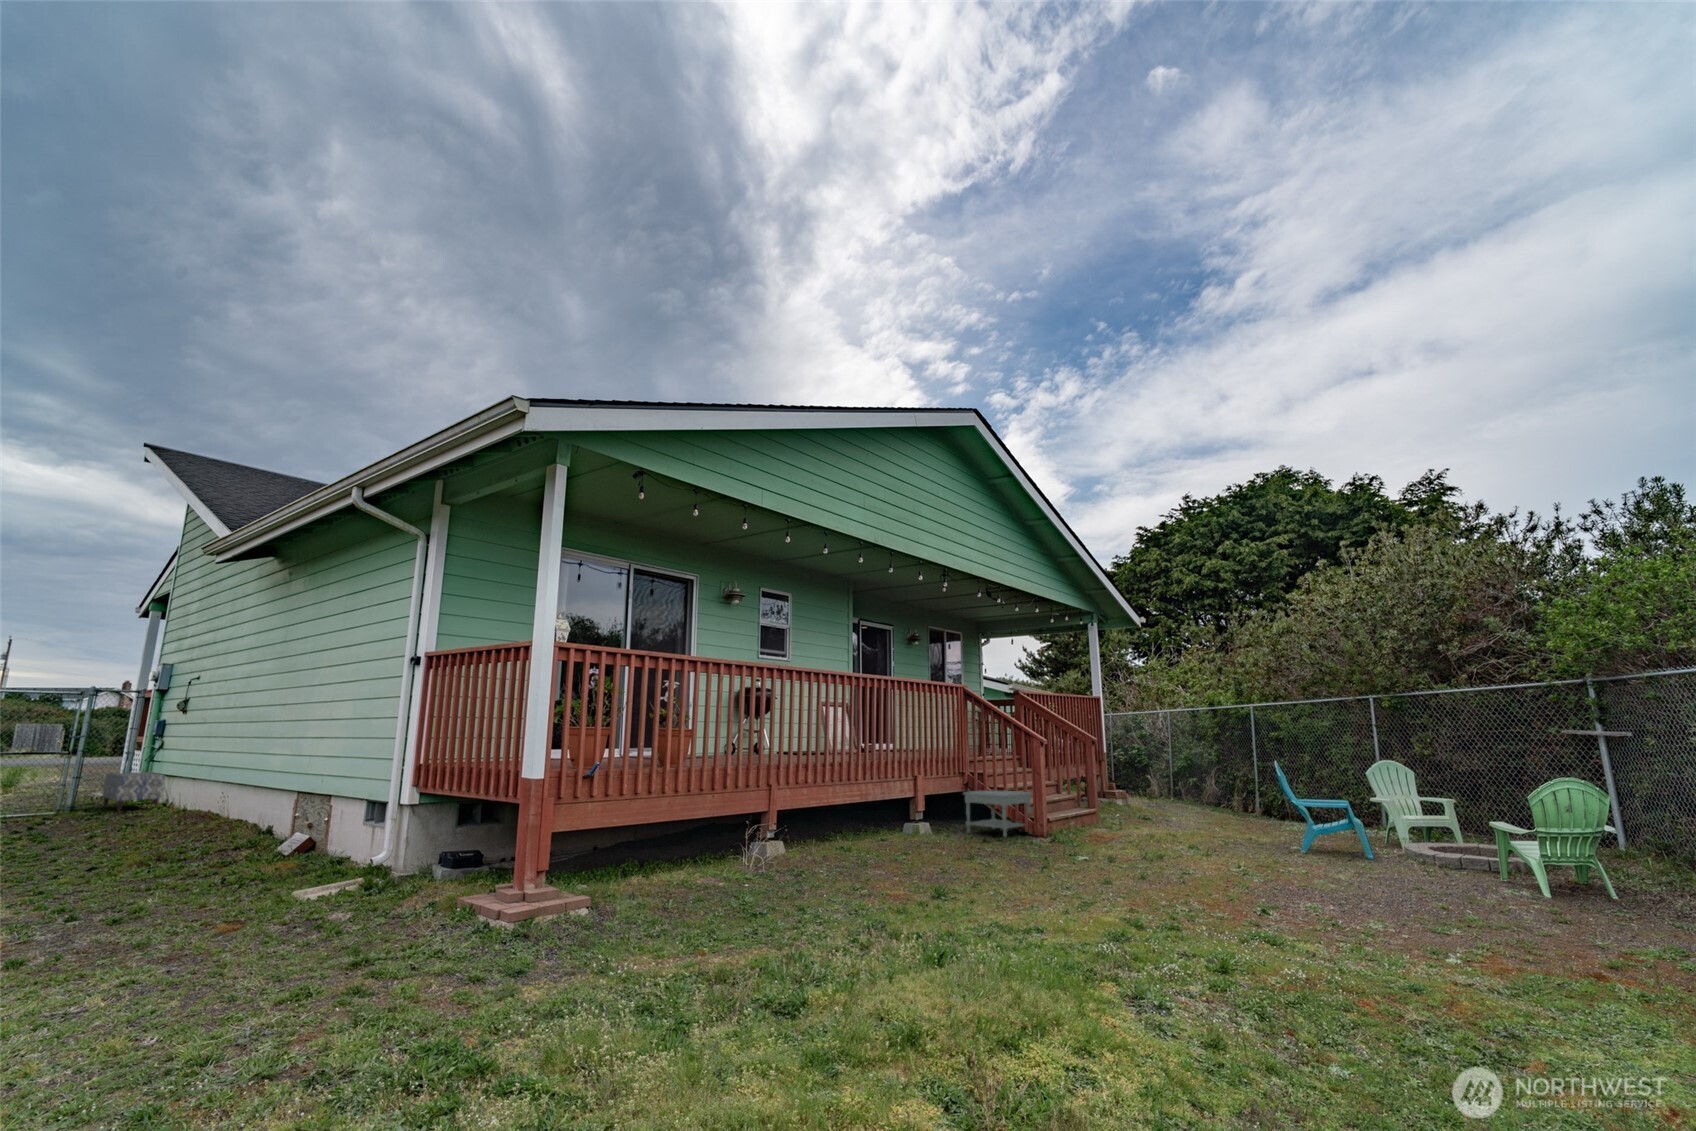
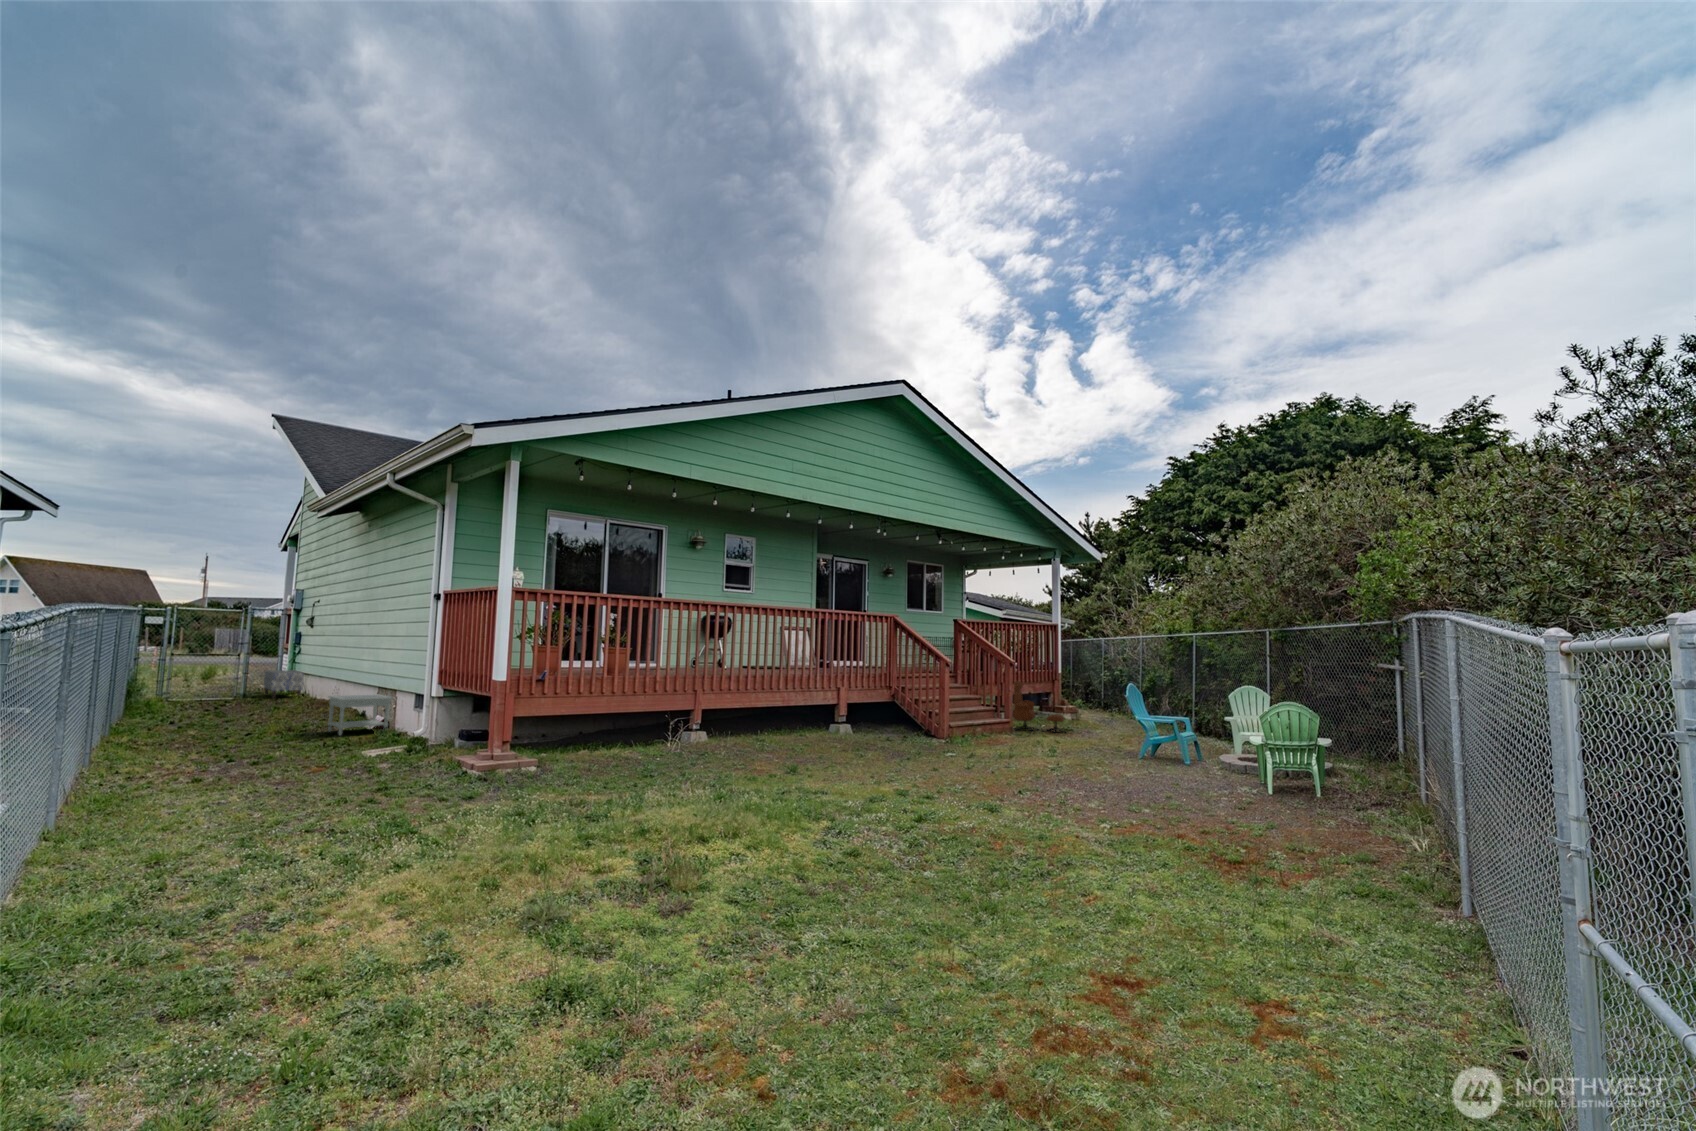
lounge chair: none [1097,763,1169,824] -> present [1013,681,1065,732]
side table: present [964,791,1032,837] -> present [328,694,392,735]

